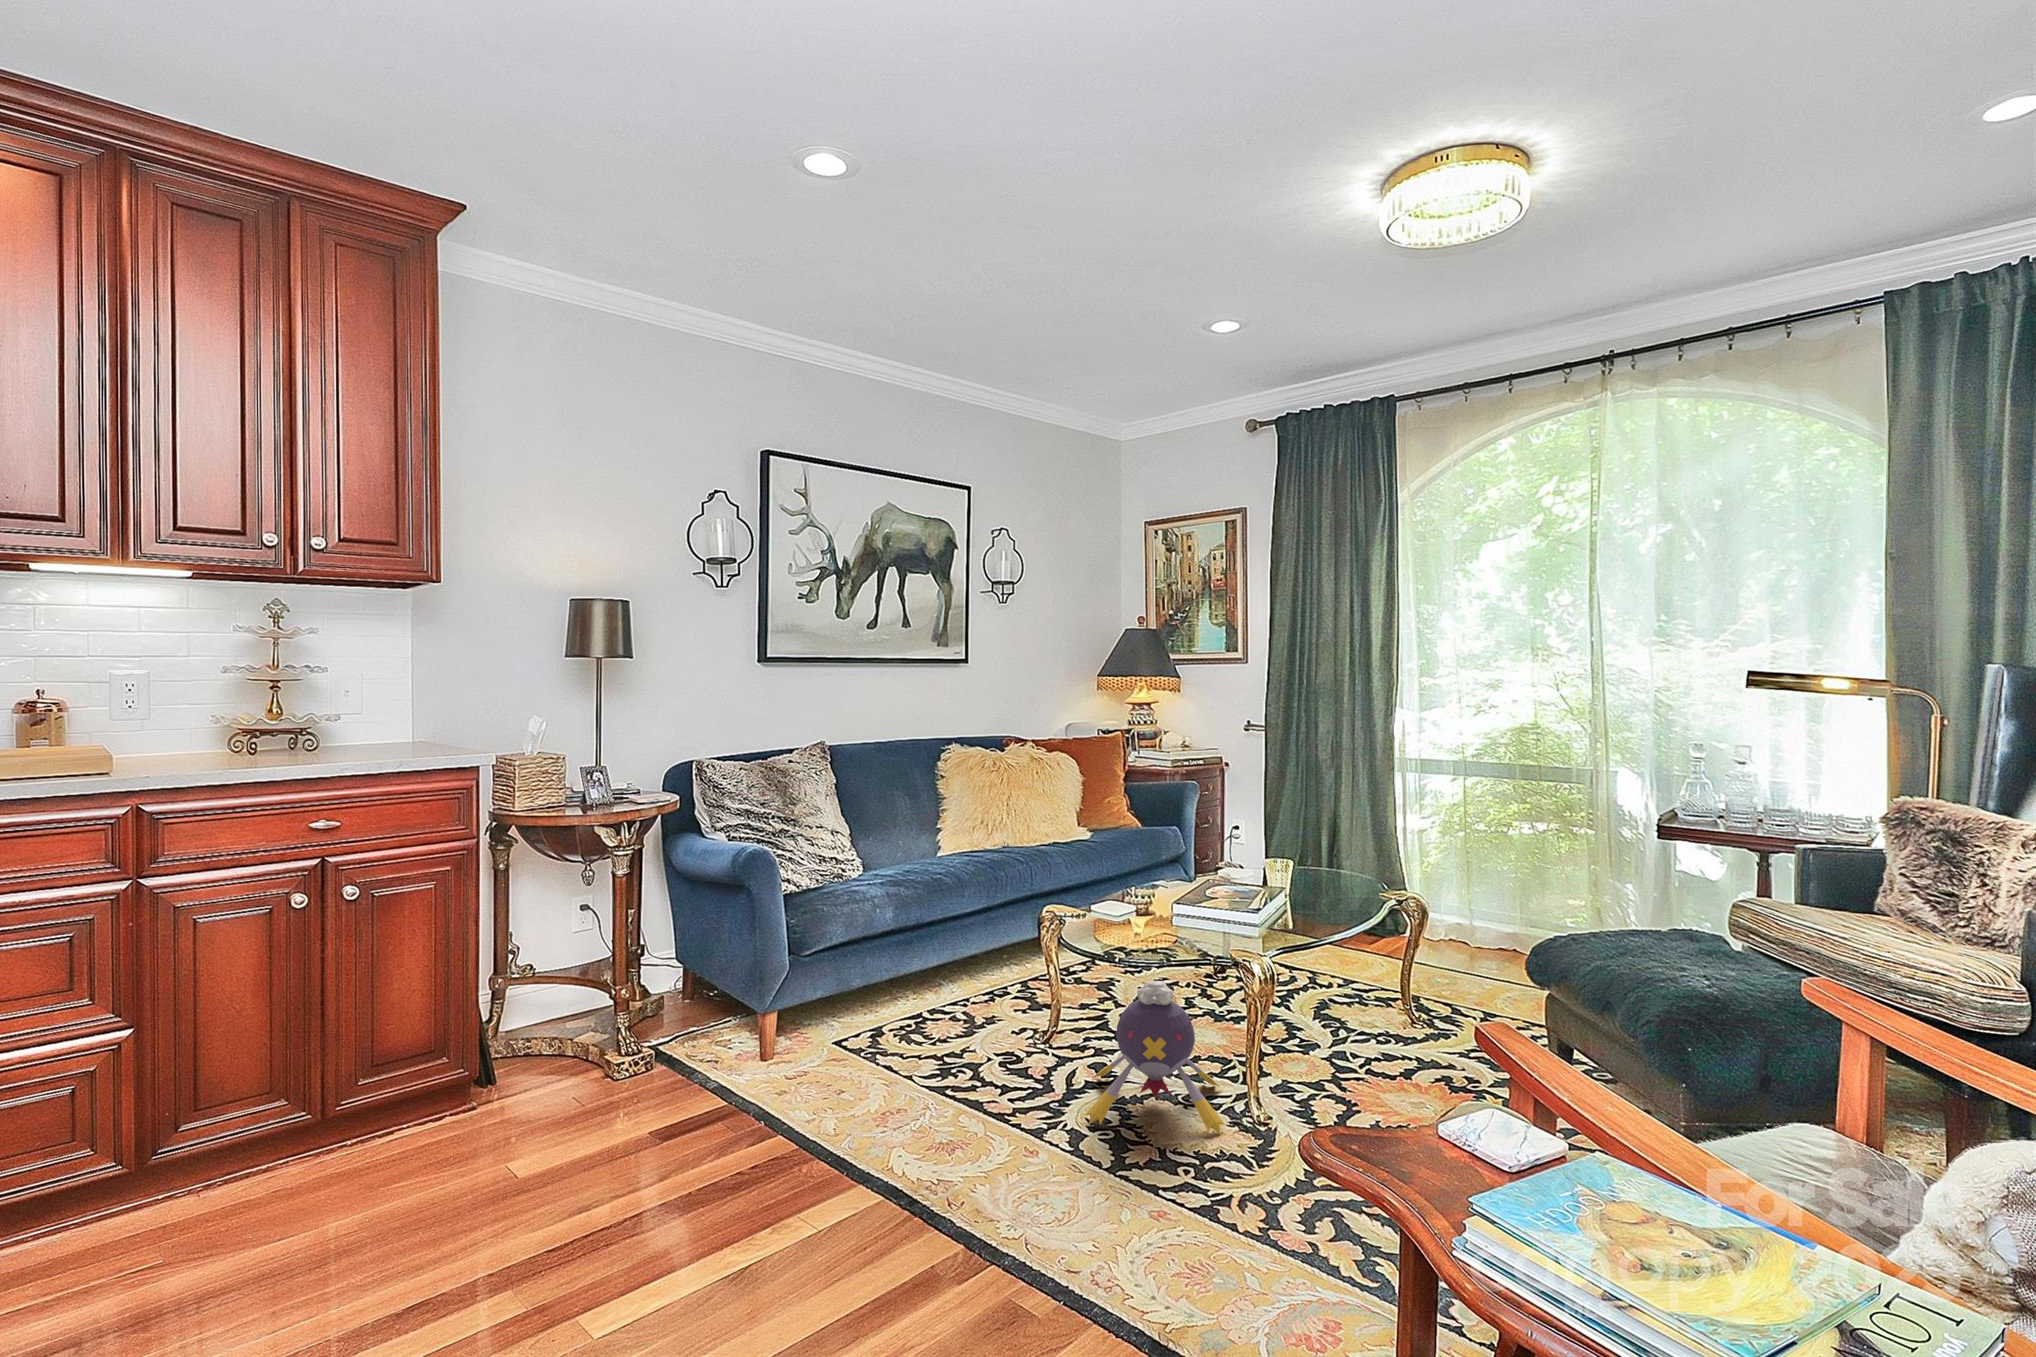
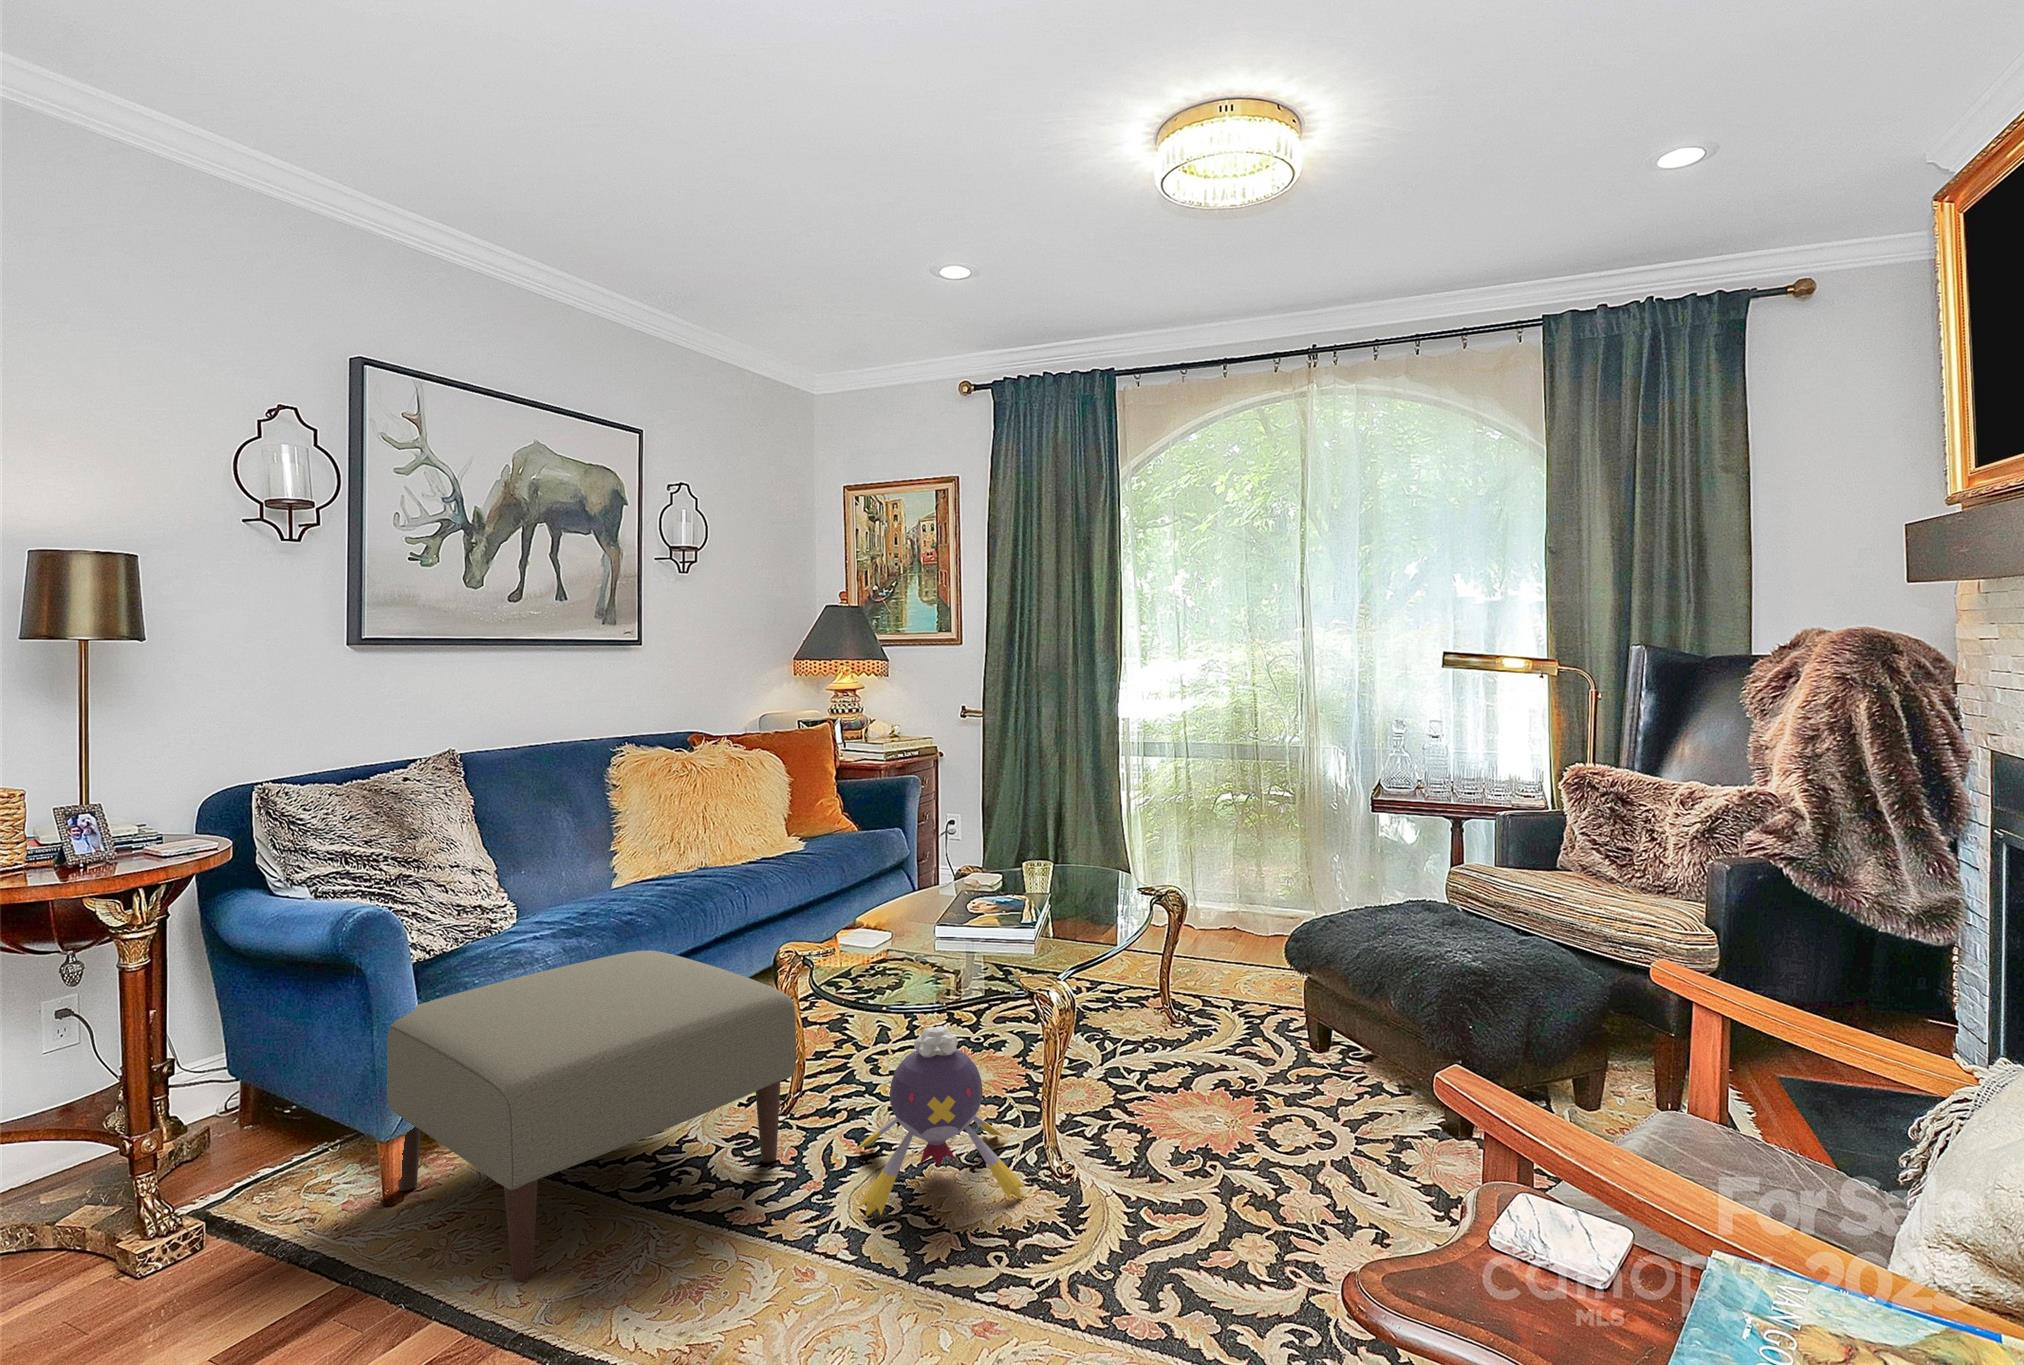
ottoman: none [758,902,1047,1121] -> present [386,951,796,1282]

